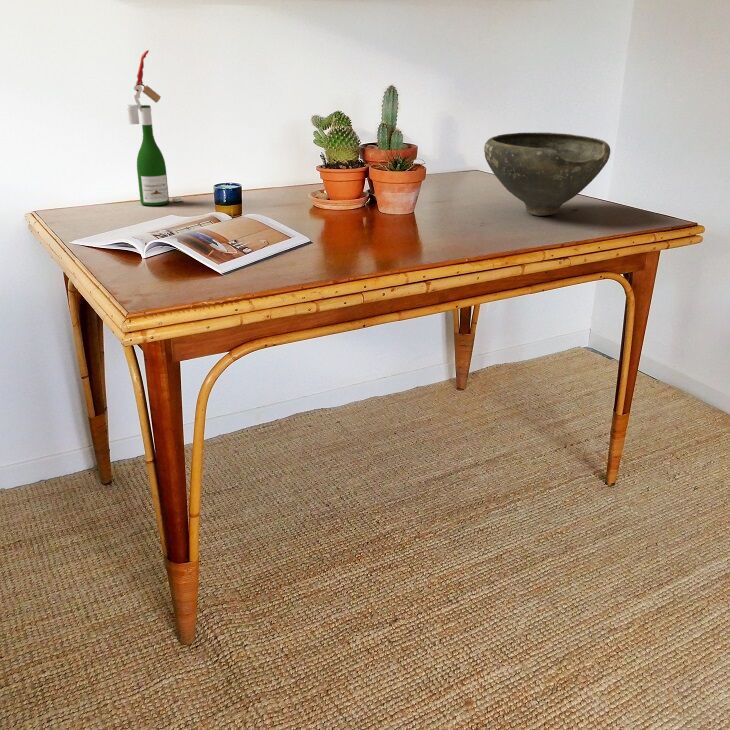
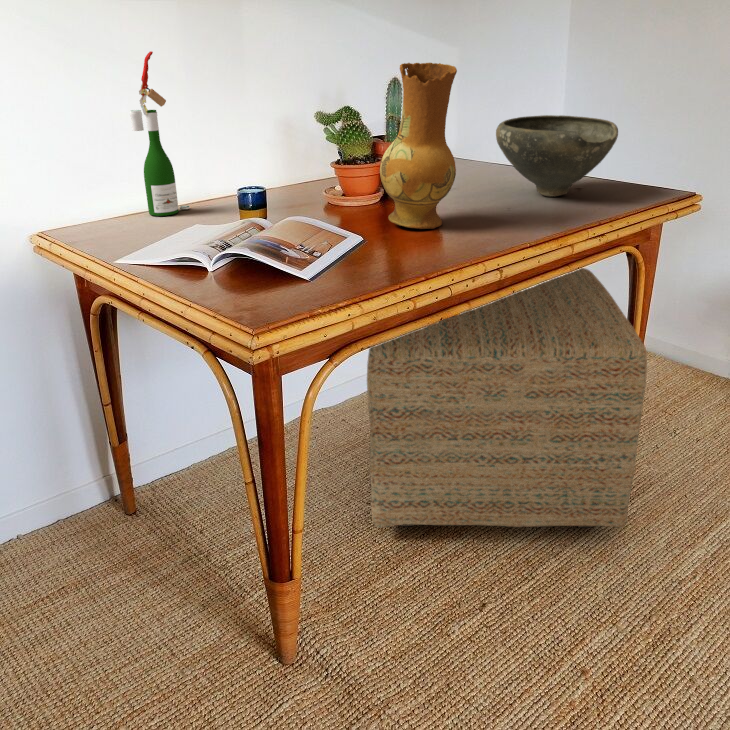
ceramic jug: none [338,70,415,237] -> present [380,63,457,229]
ottoman: none [312,276,595,565] -> present [367,268,647,528]

